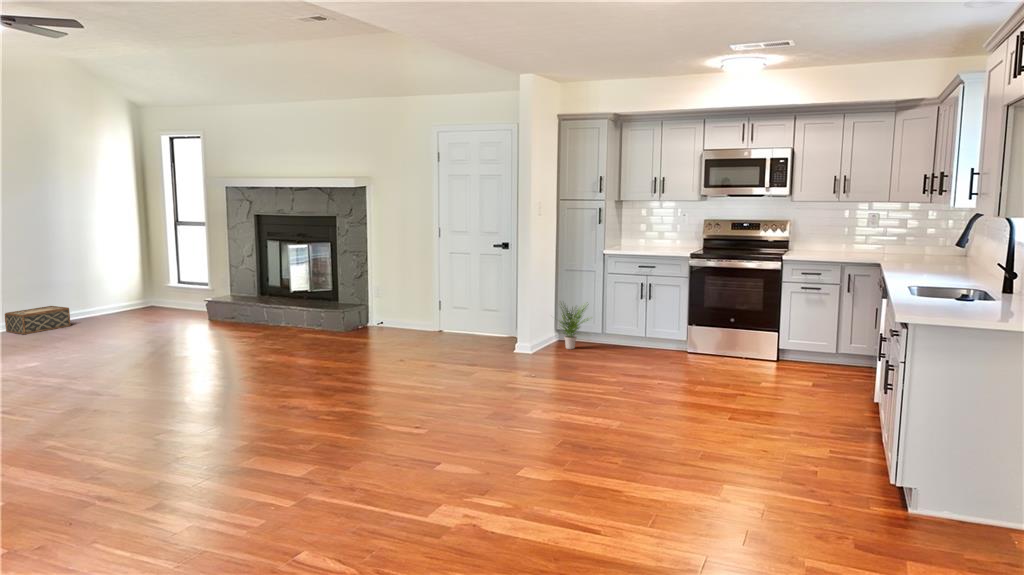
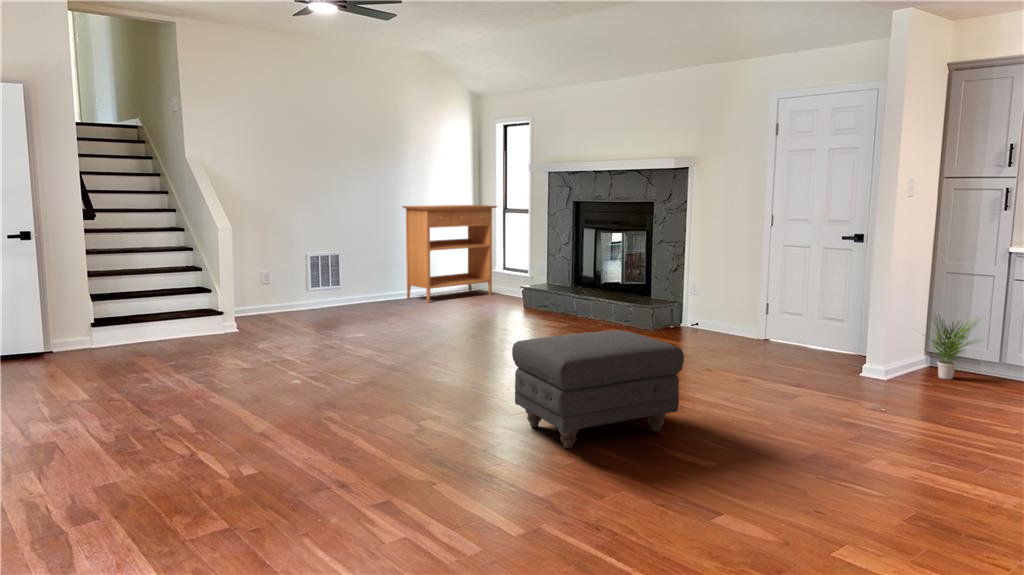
console table: none [57,218,169,324] -> present [402,205,497,303]
woven basket: present [5,306,70,334] -> none [355,283,406,307]
ottoman: none [246,336,393,439] -> present [512,330,684,448]

